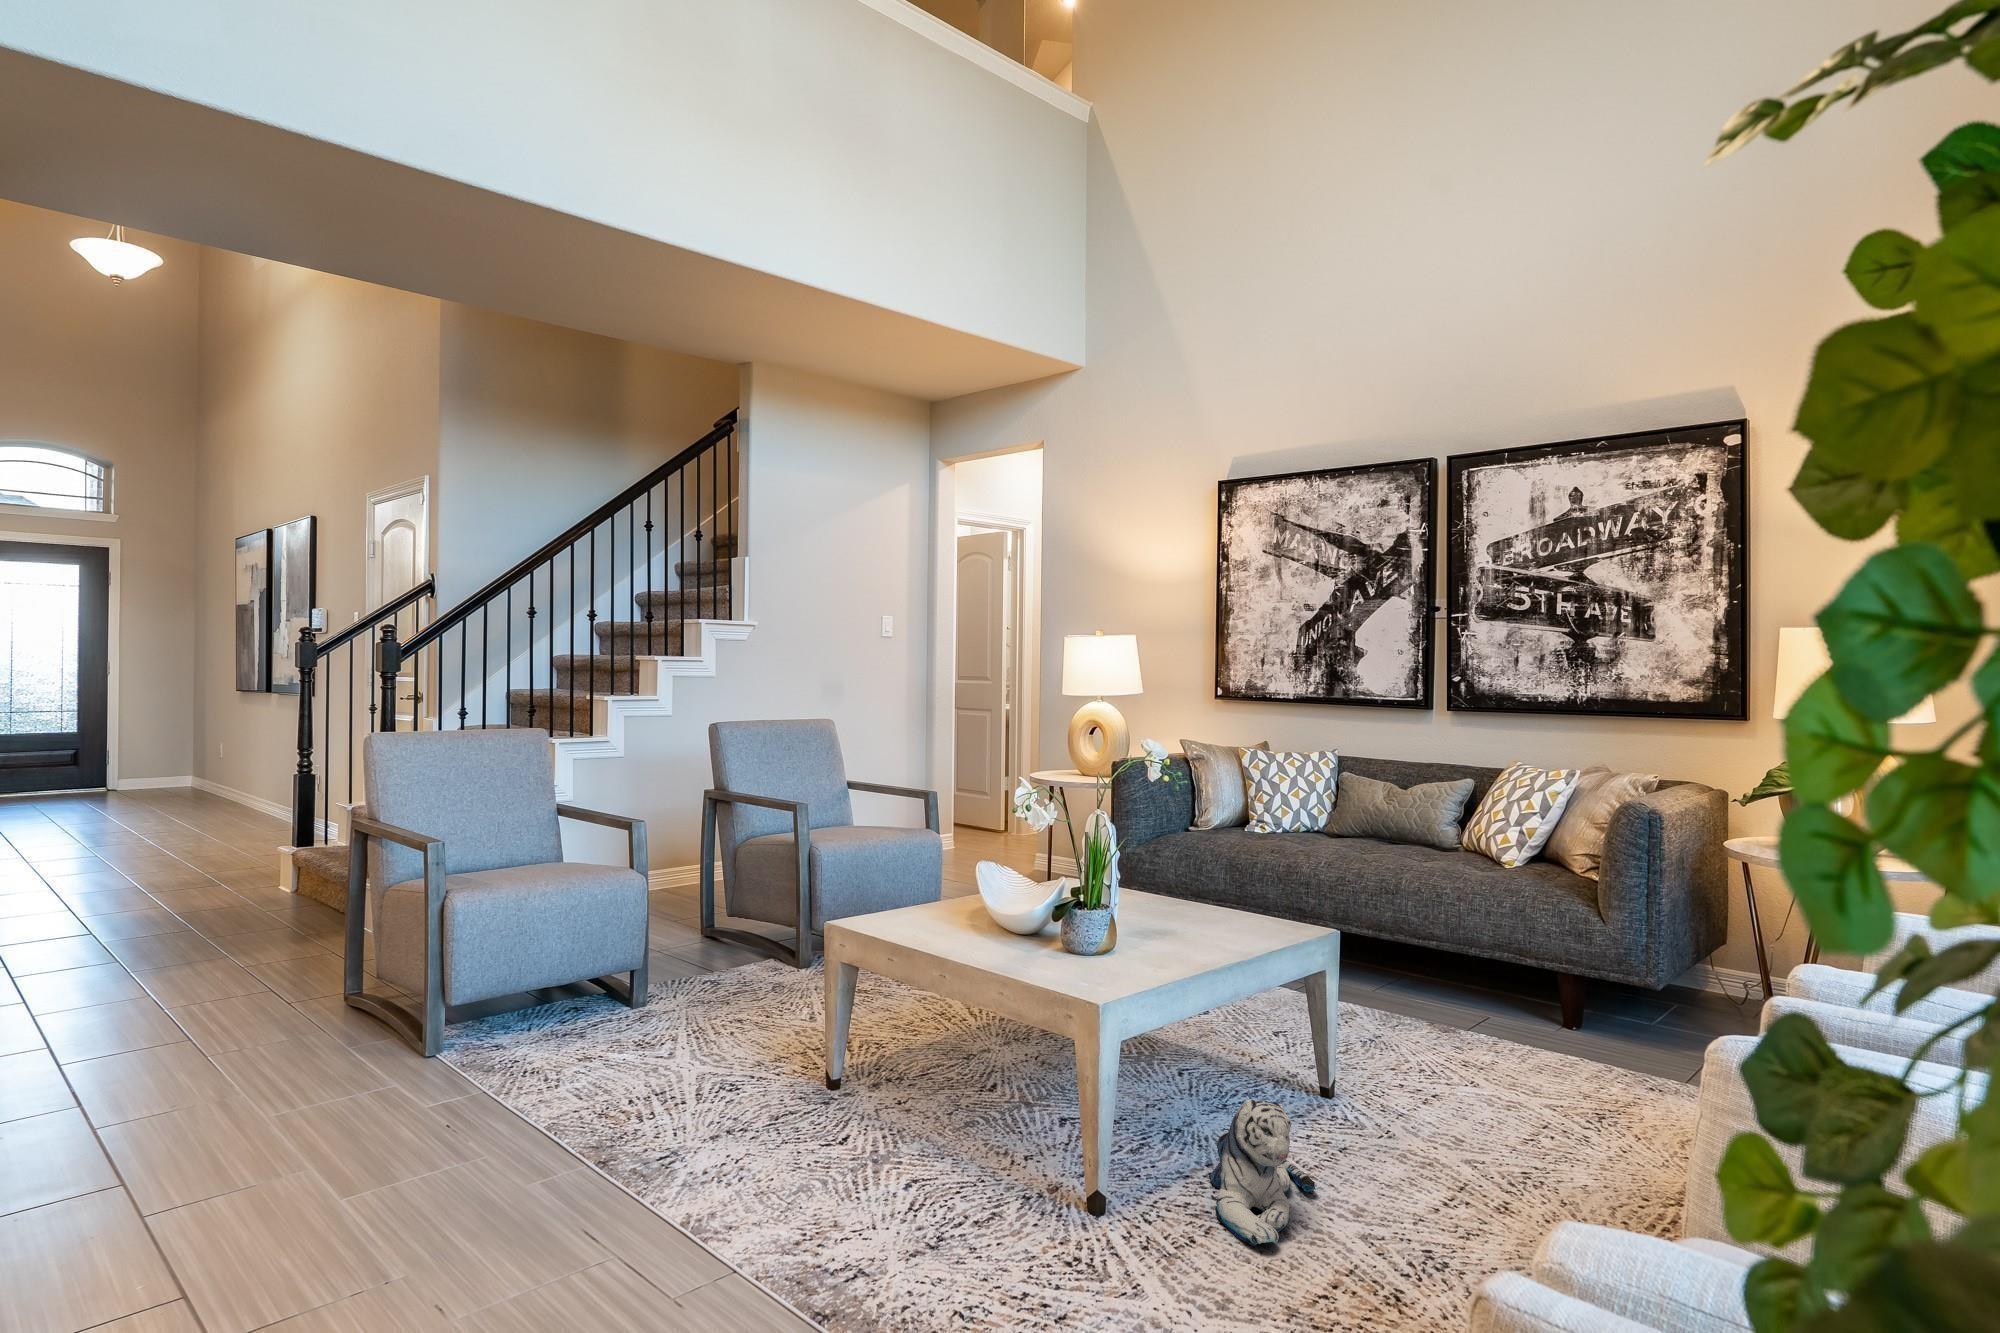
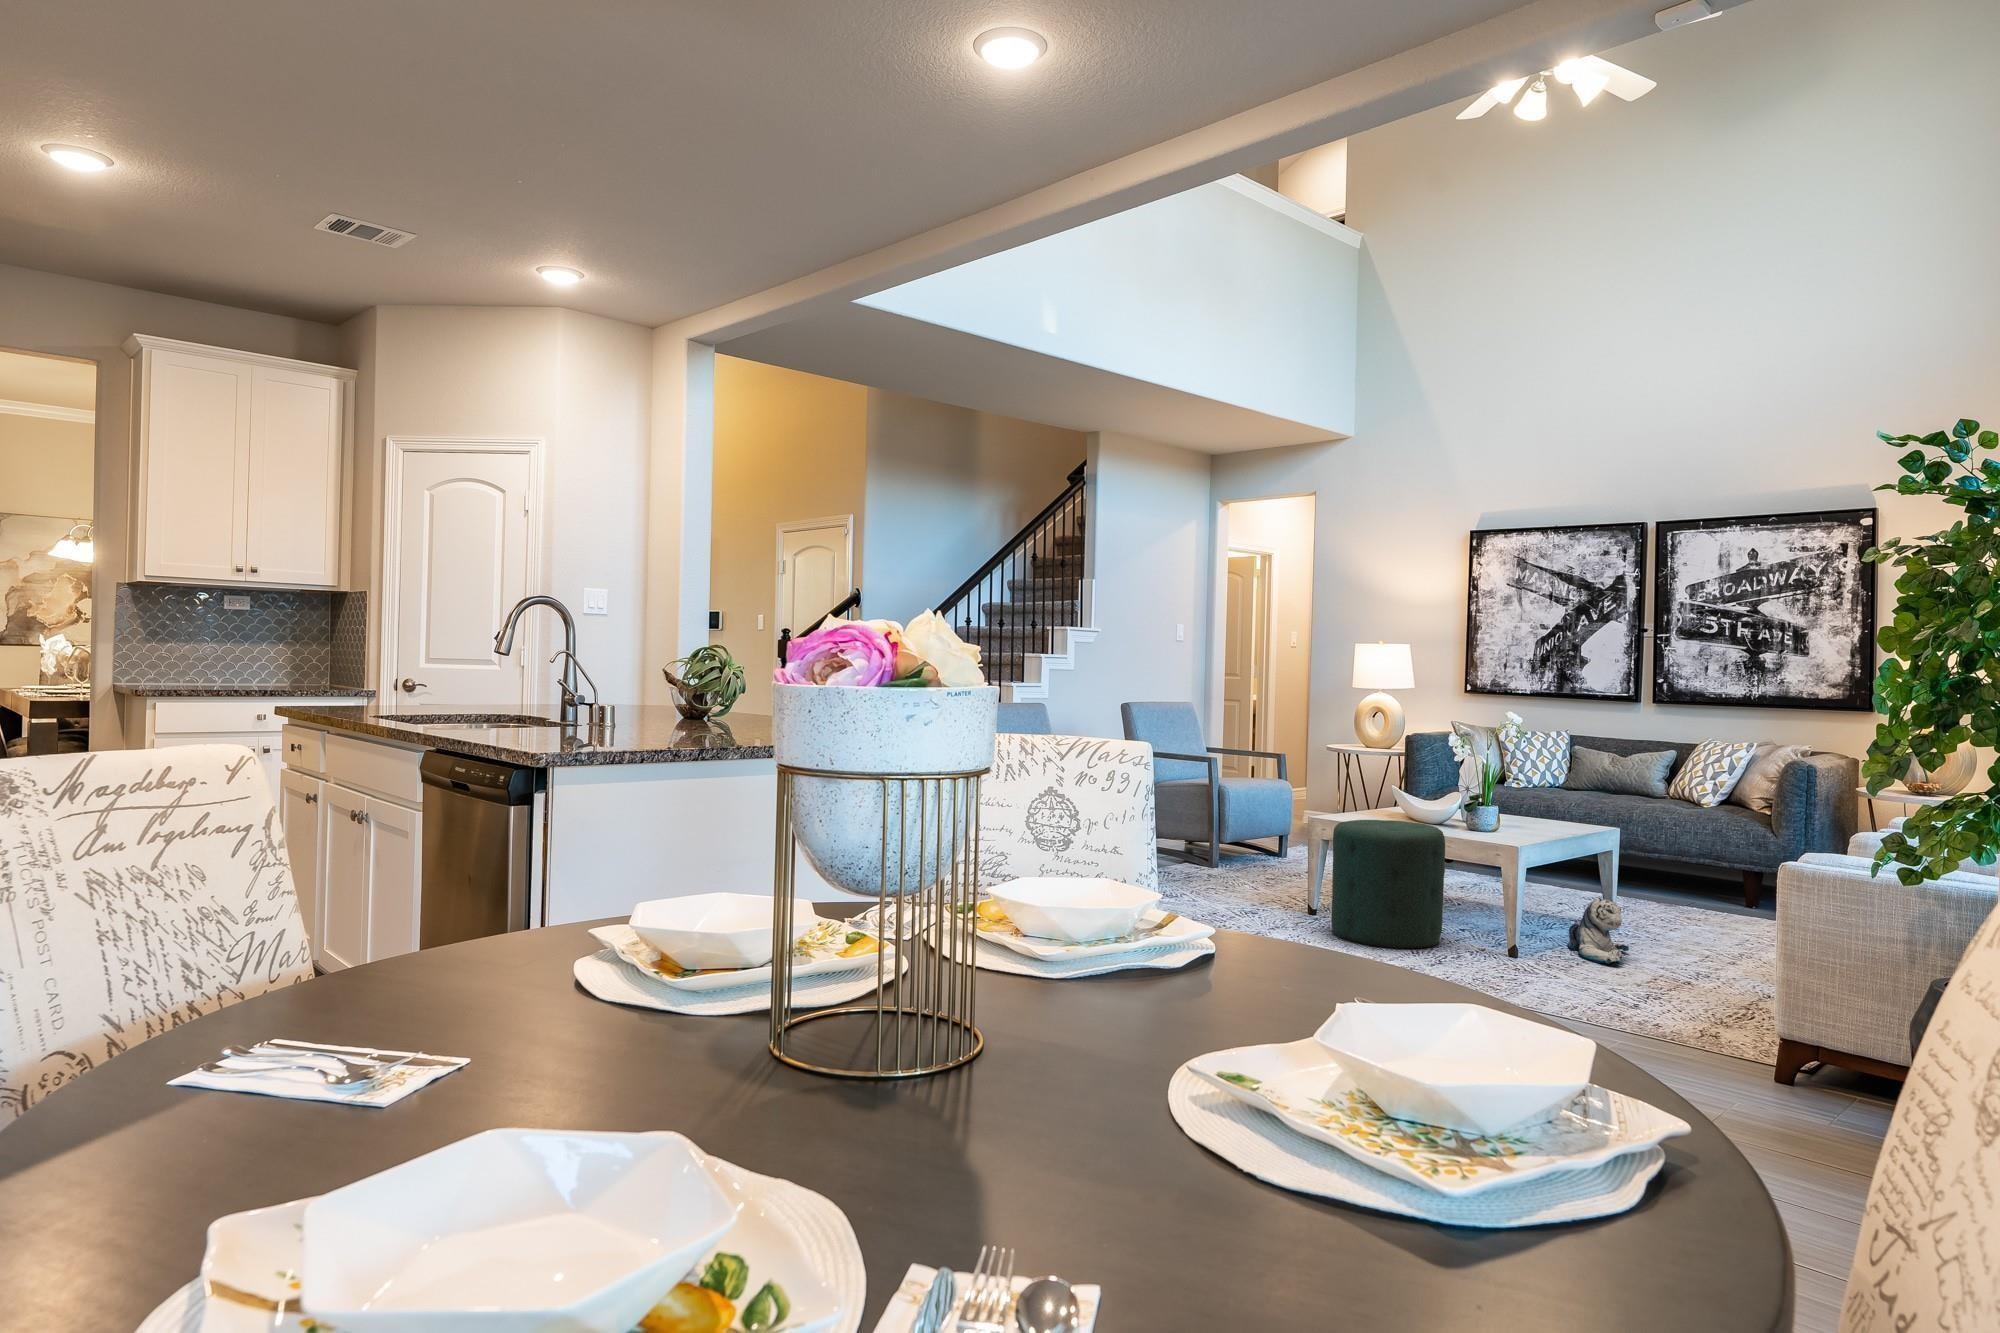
ottoman: none [789,942,988,1208] -> present [1331,820,1445,948]

